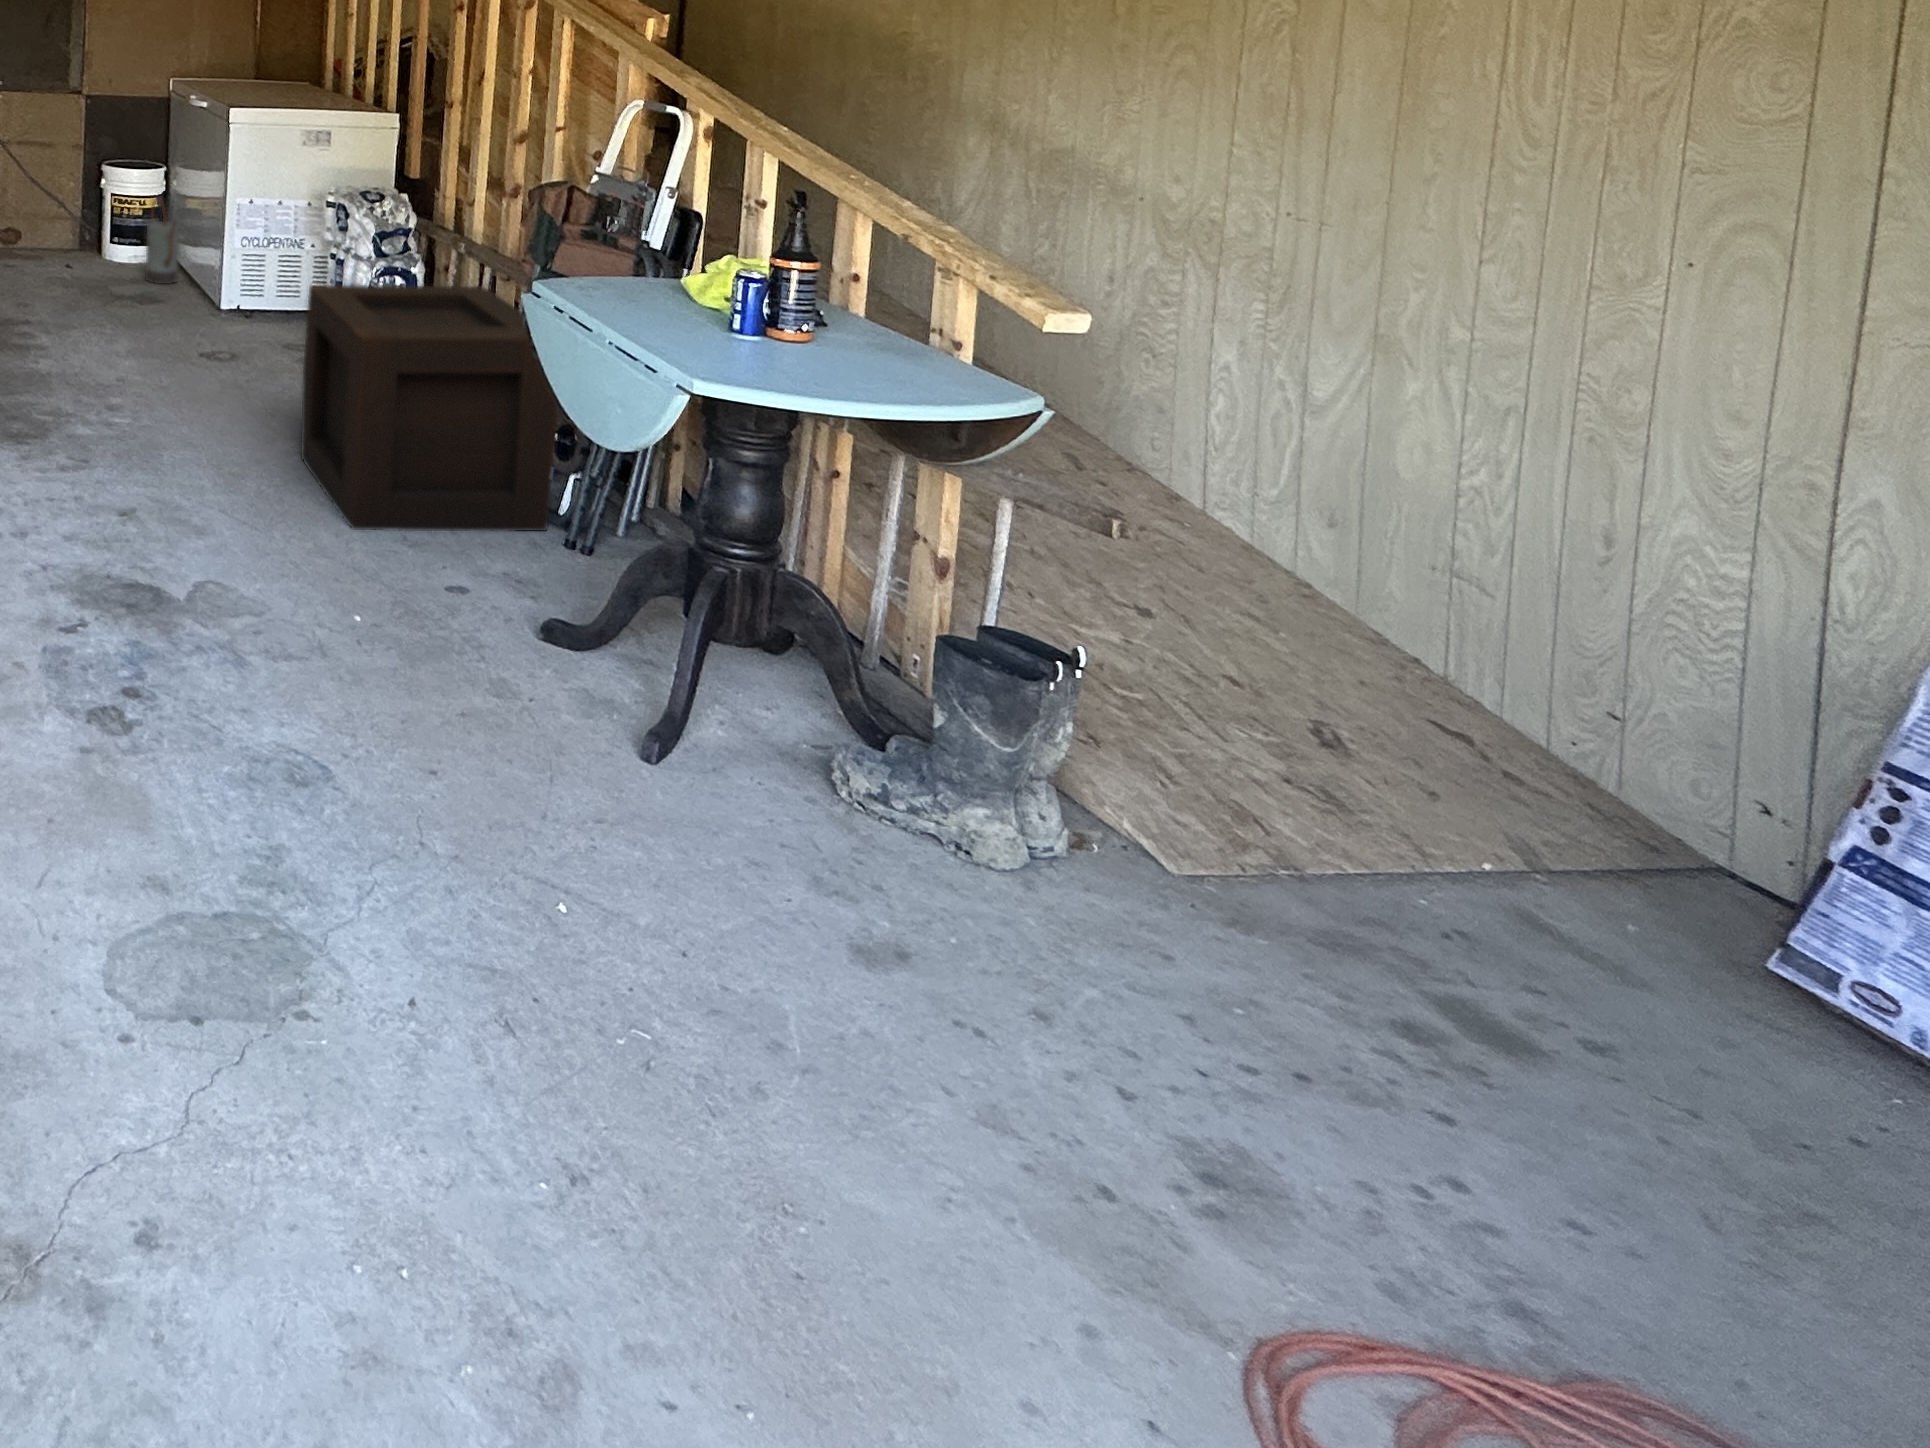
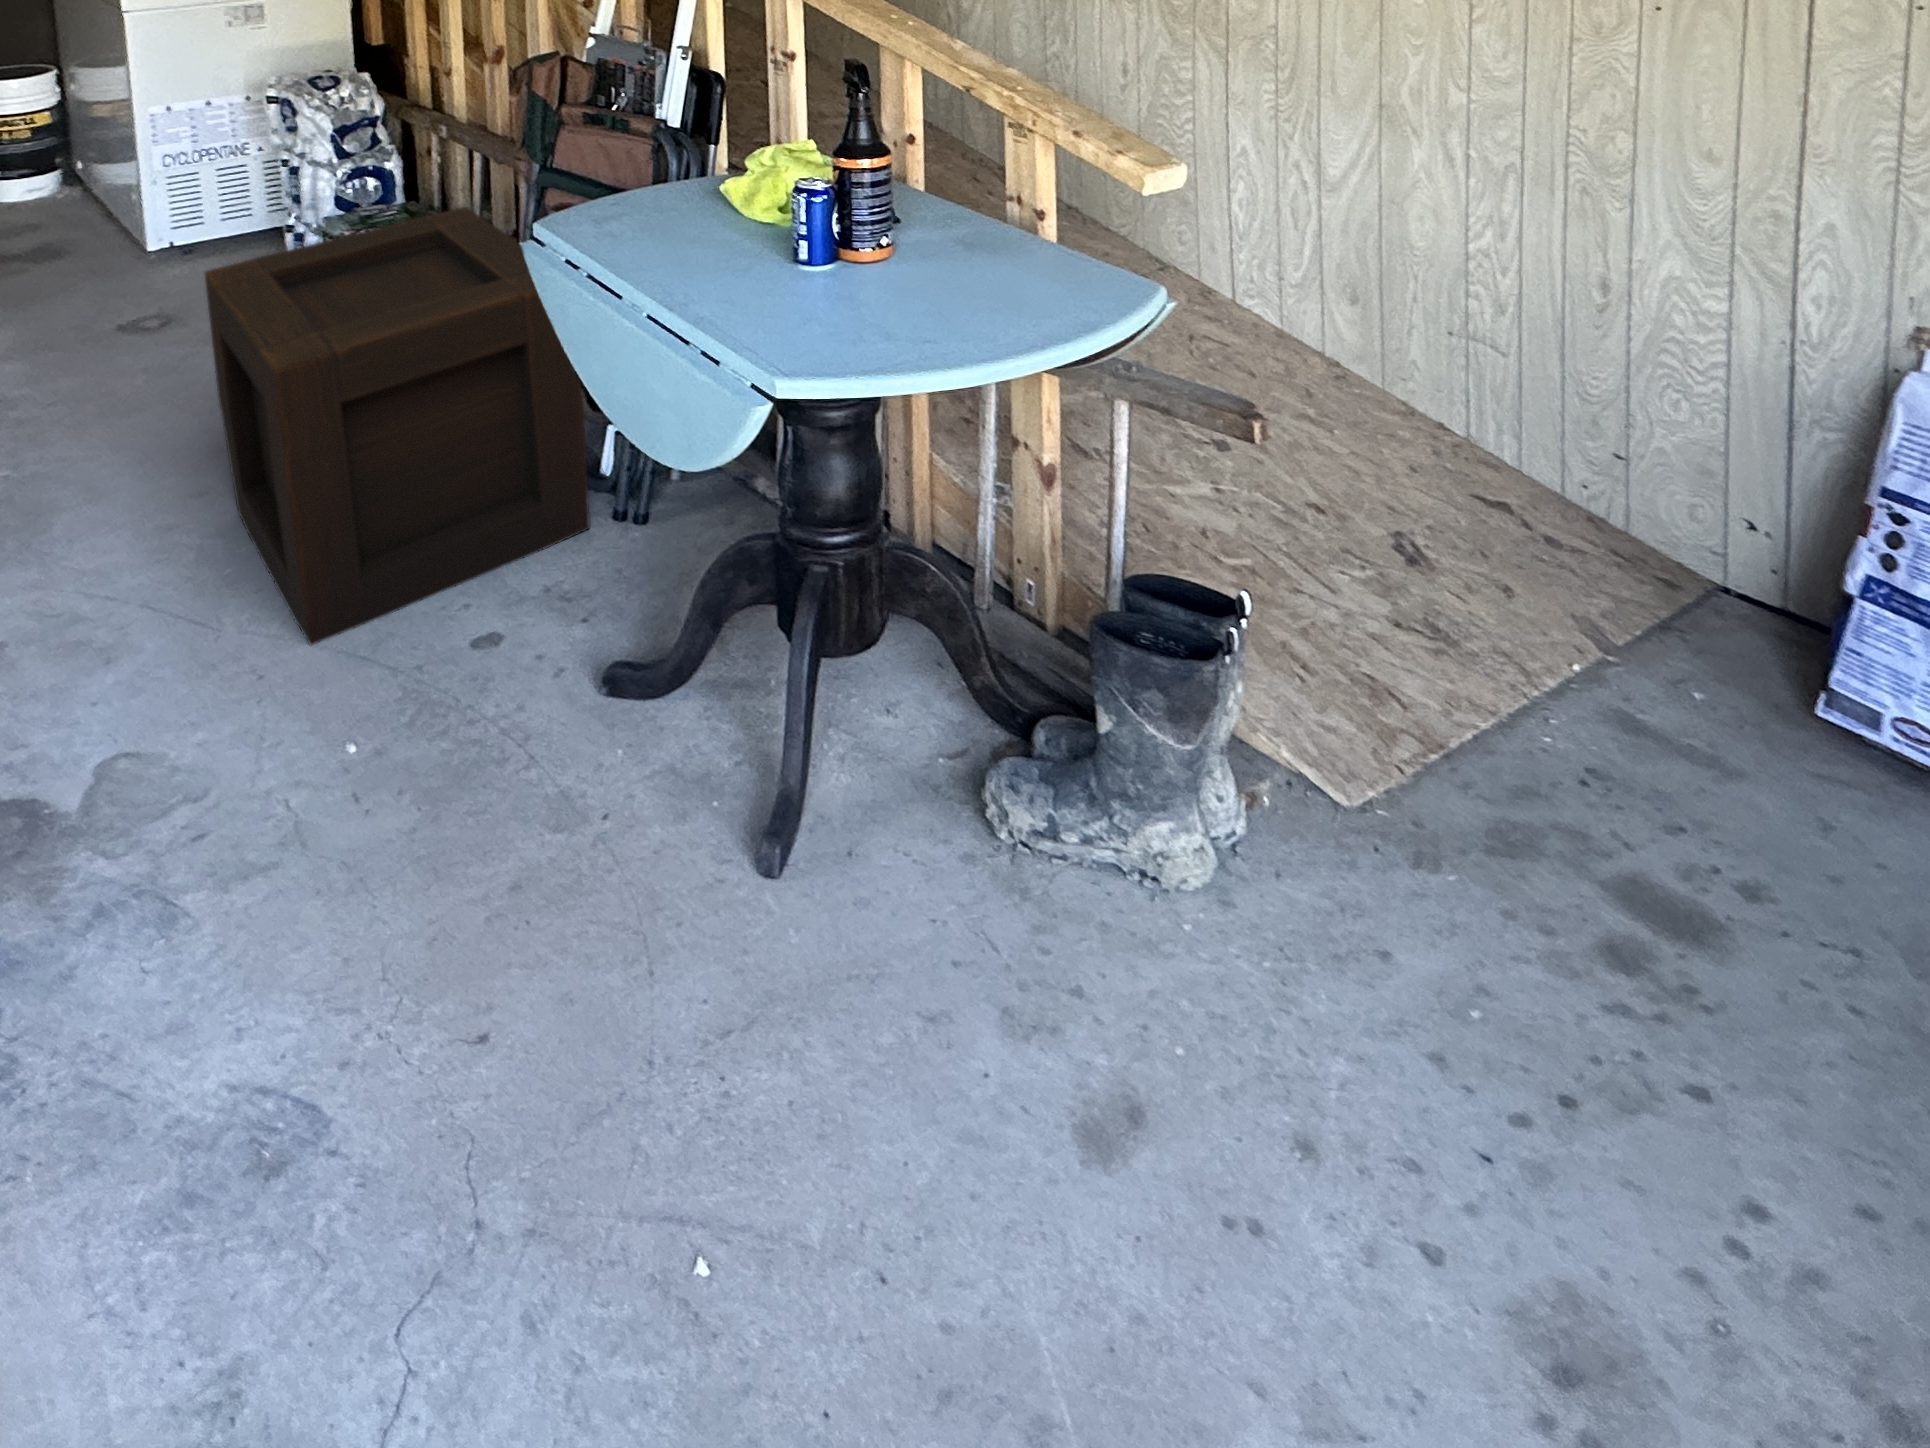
watering can: present [145,197,179,284] -> none [26,116,88,234]

